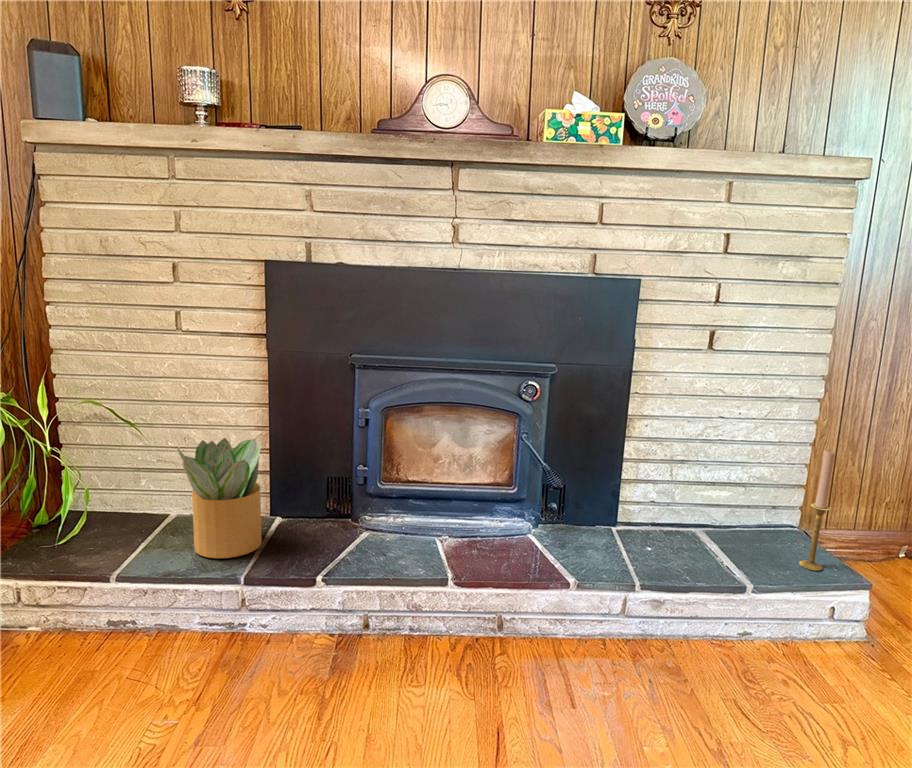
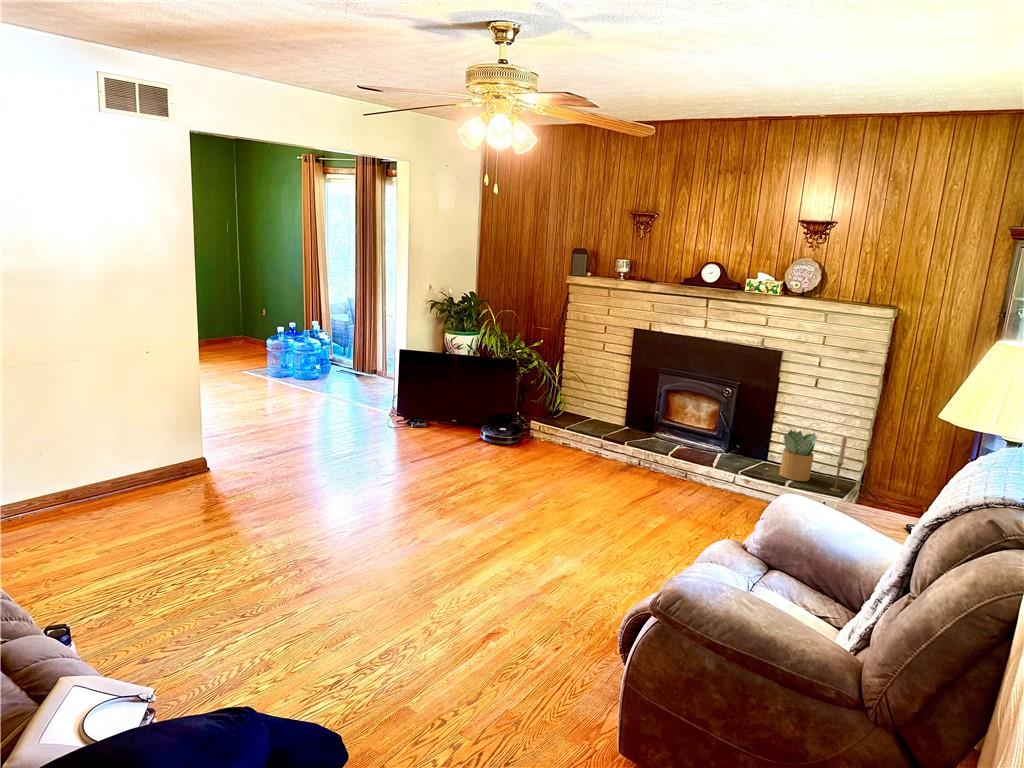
potted plant: present [178,438,262,558] -> present [779,430,818,481]

